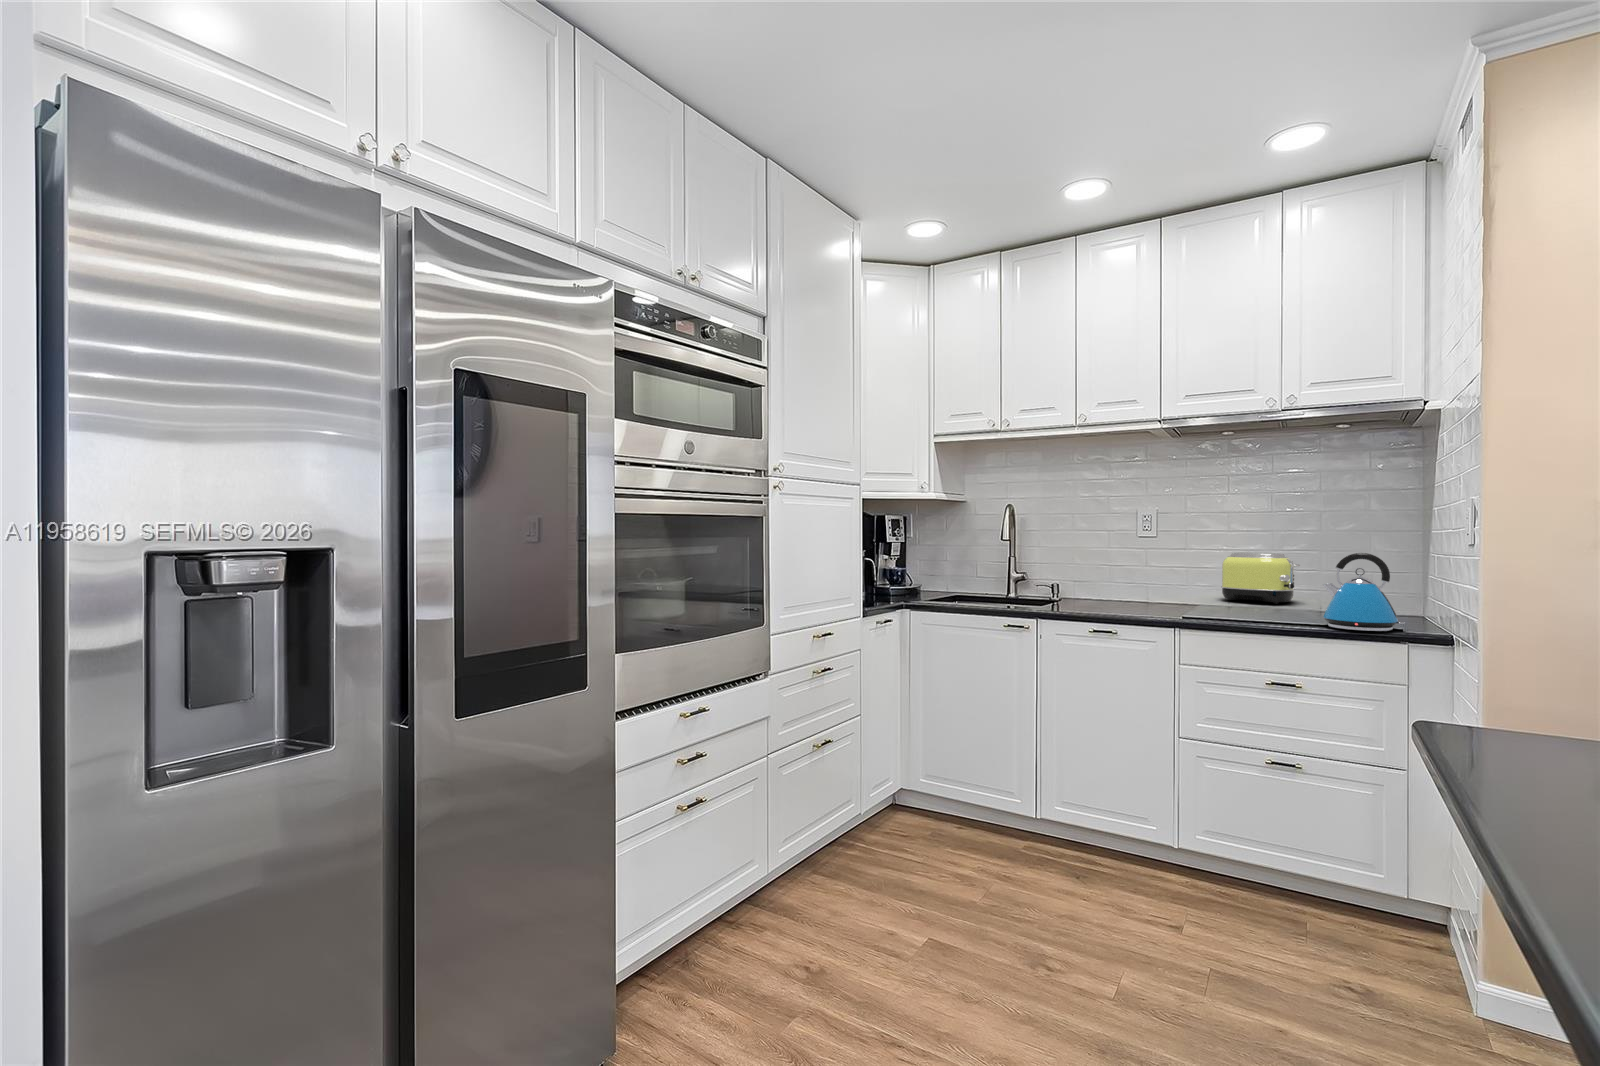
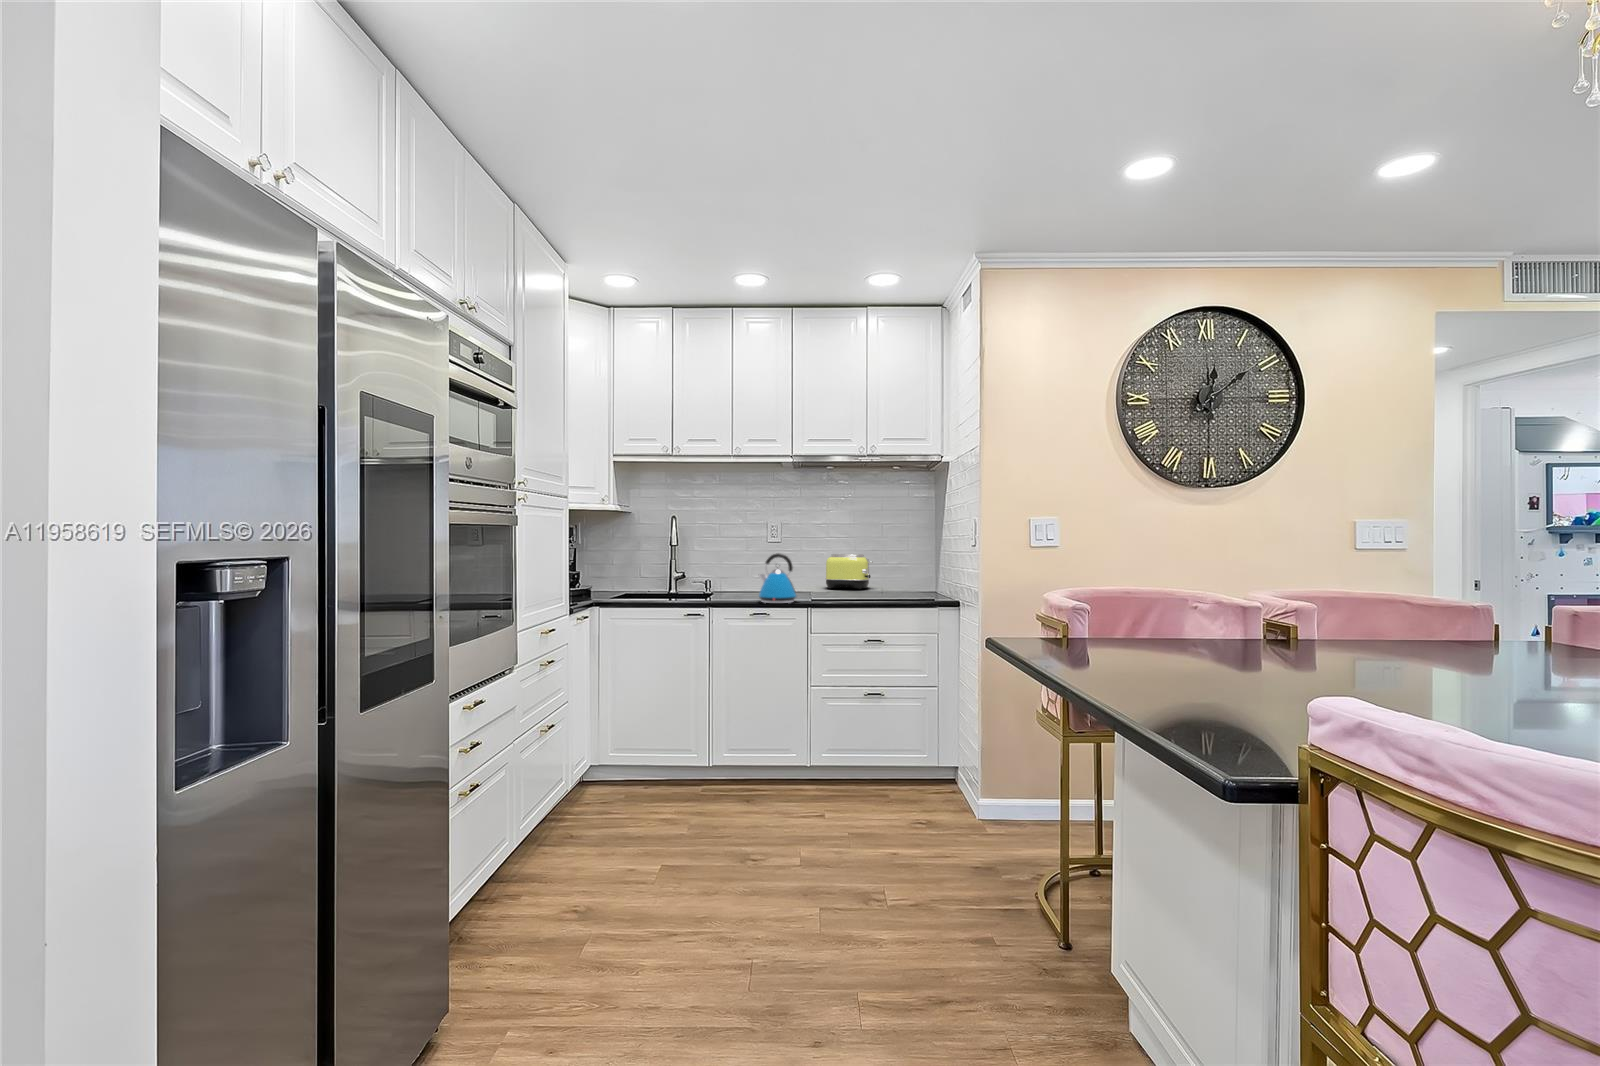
kettle: present [1323,553,1405,631] -> present [759,553,797,603]

